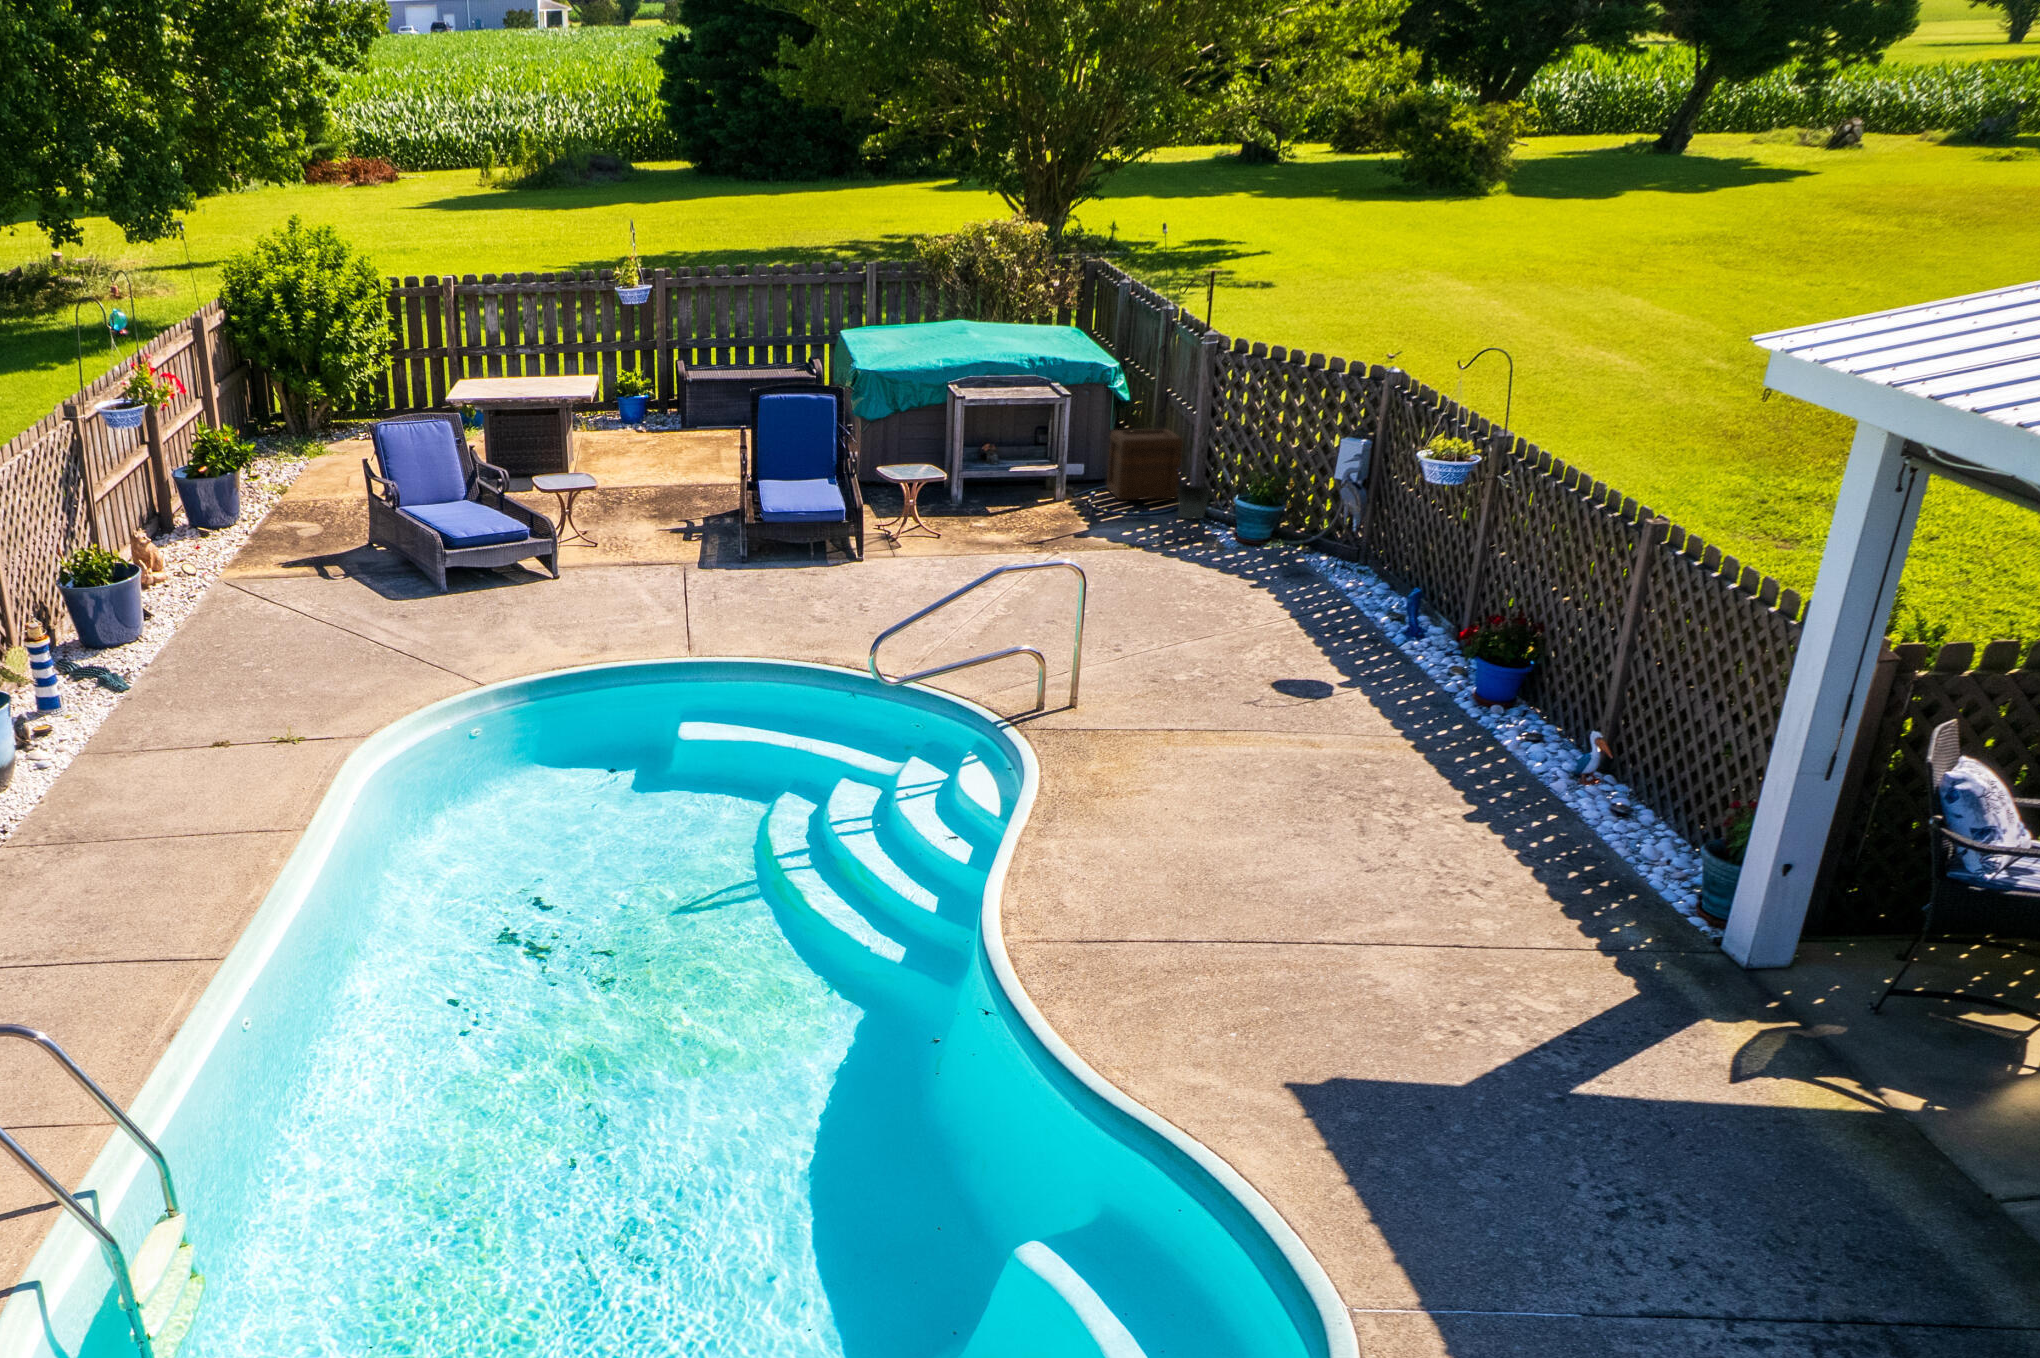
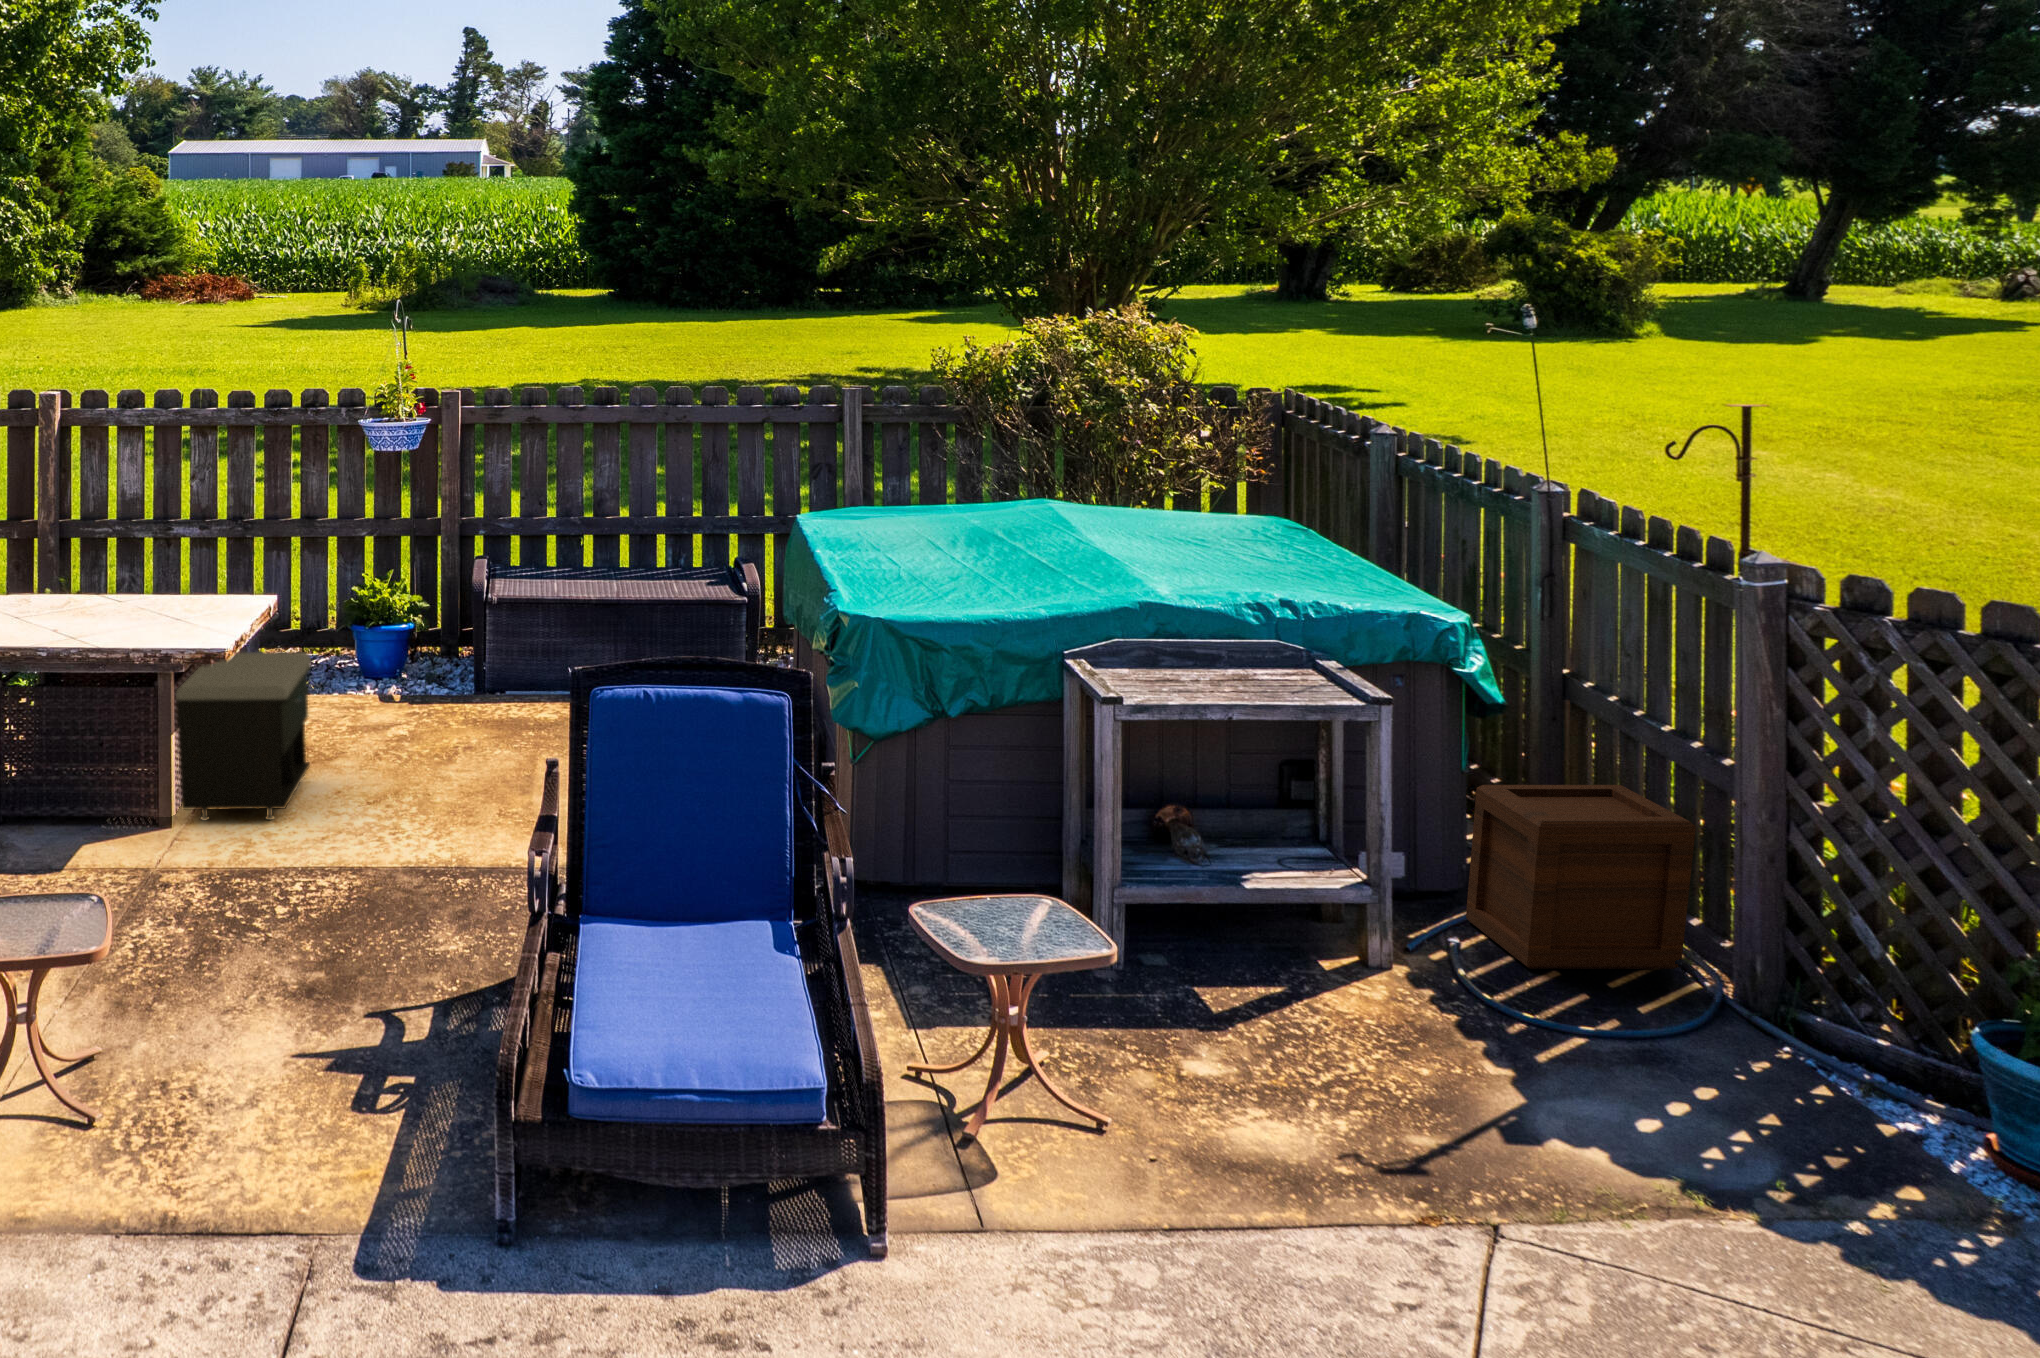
storage bench: none [566,402,617,478] -> present [176,652,311,821]
bucket: present [1176,484,1210,519] -> none [1737,962,1842,1067]

